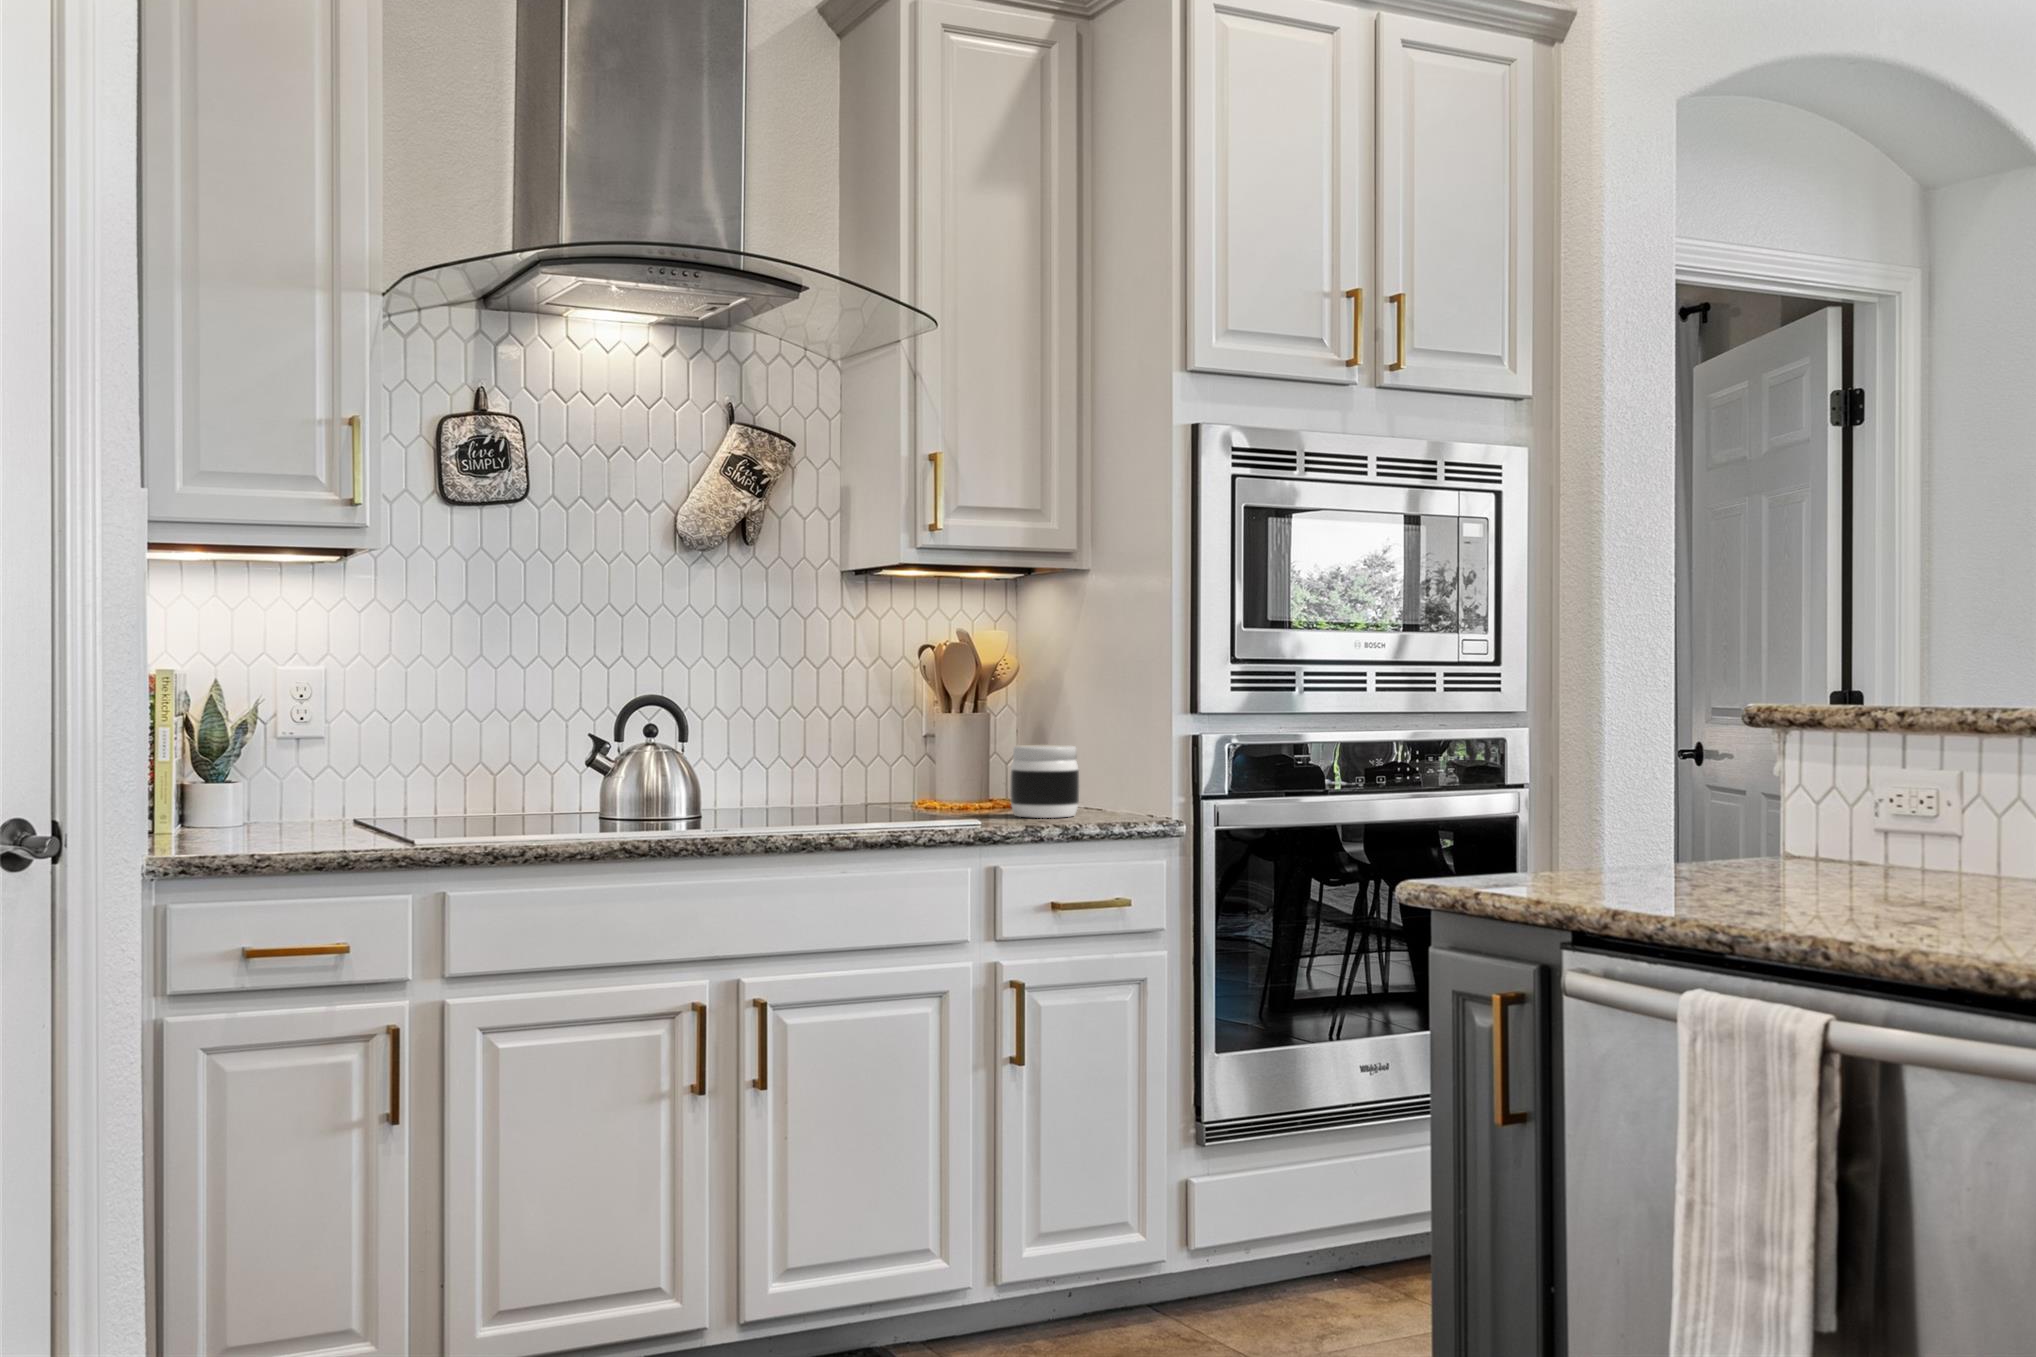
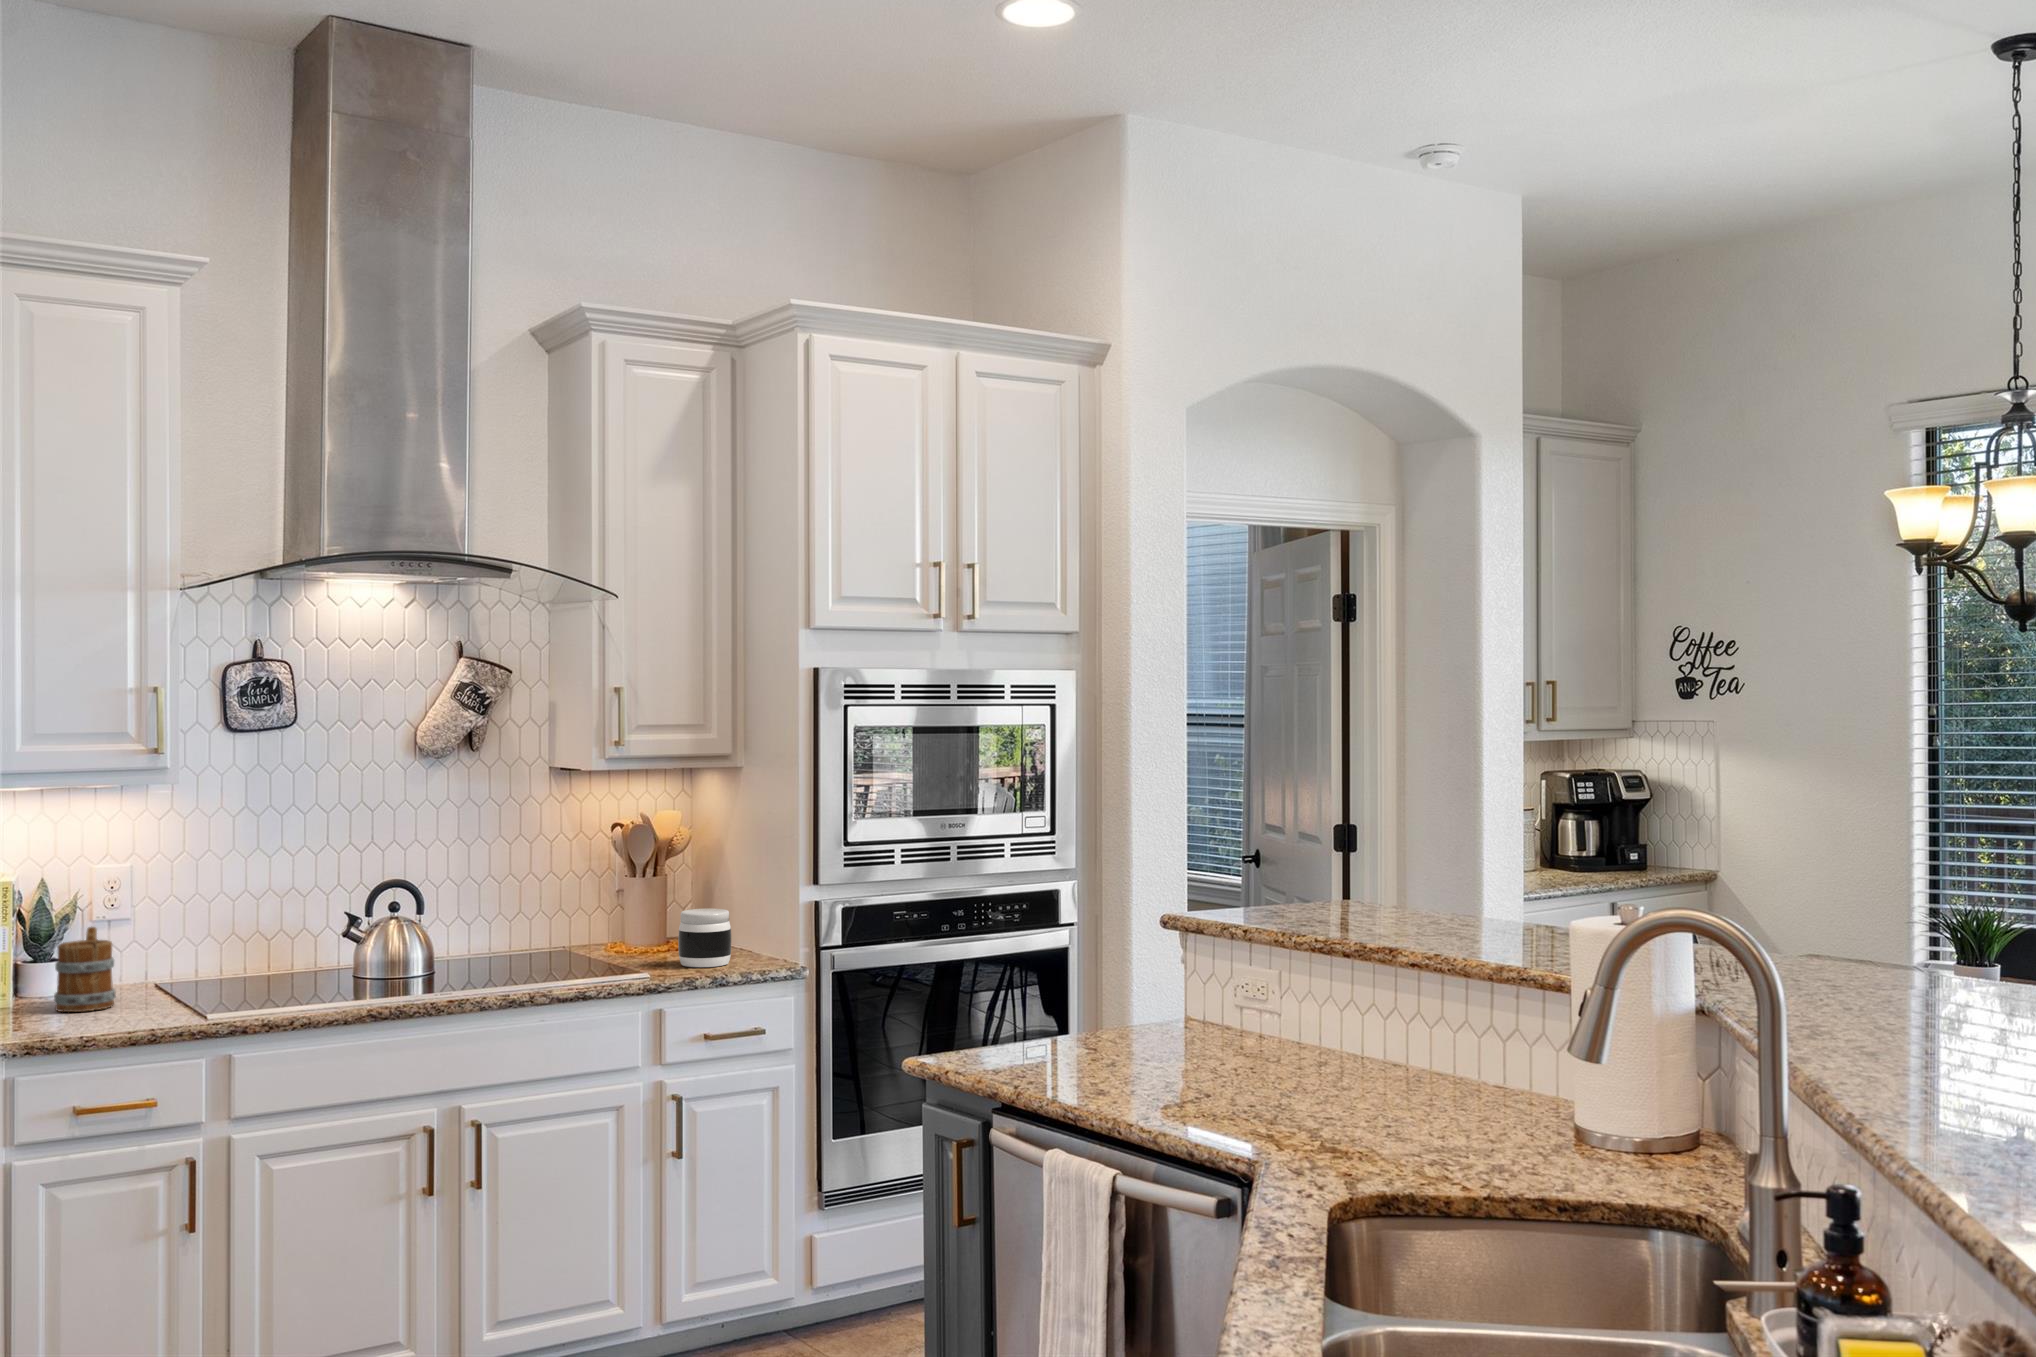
mug: none [229,734,305,836] -> present [54,927,116,1012]

